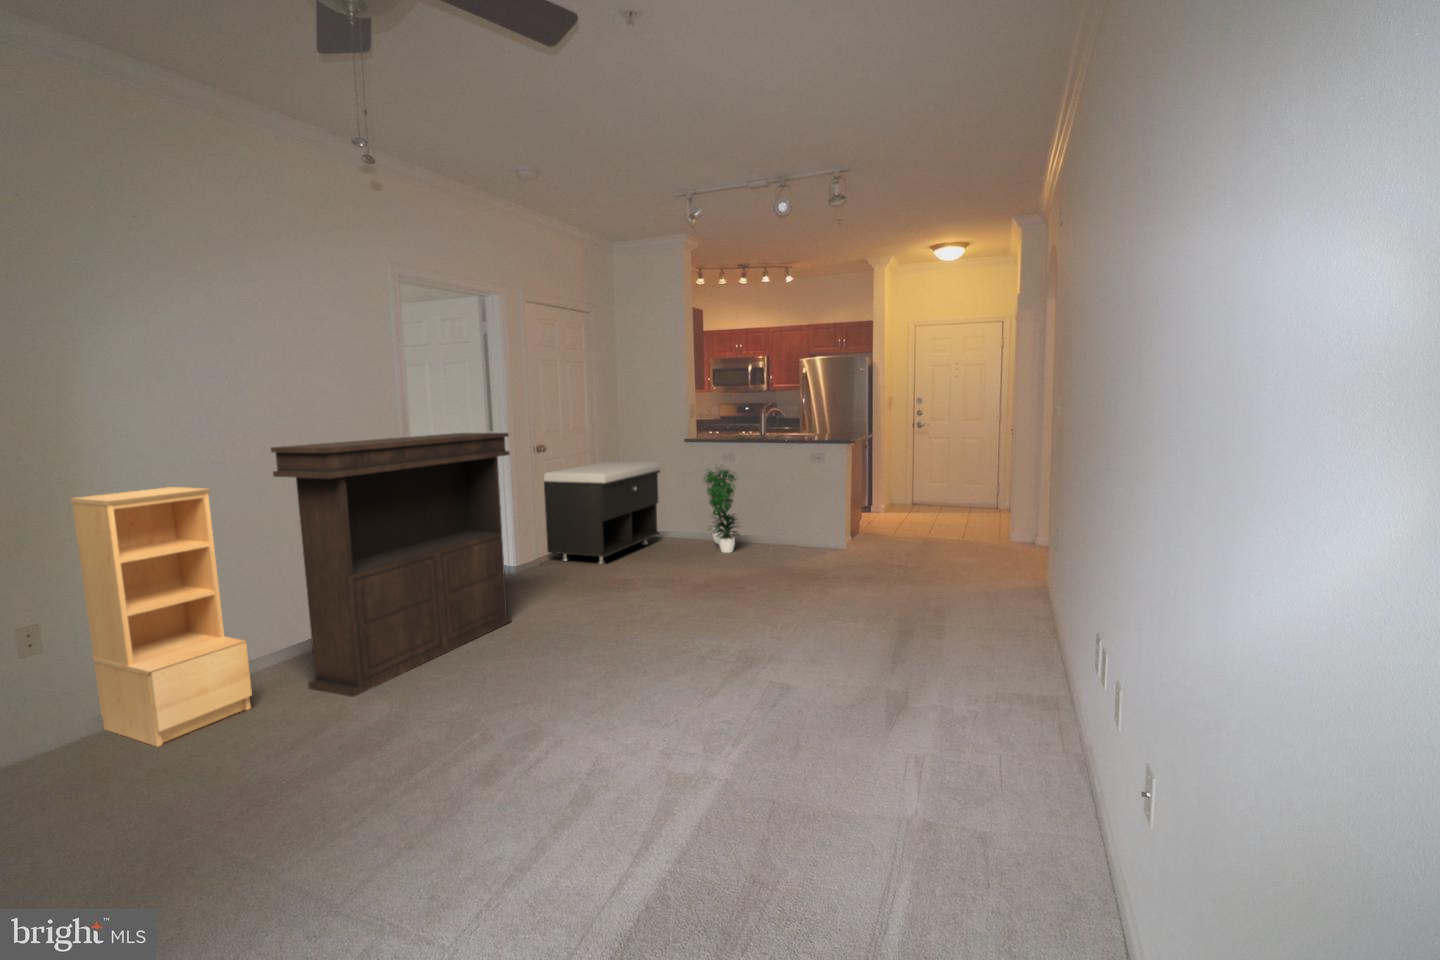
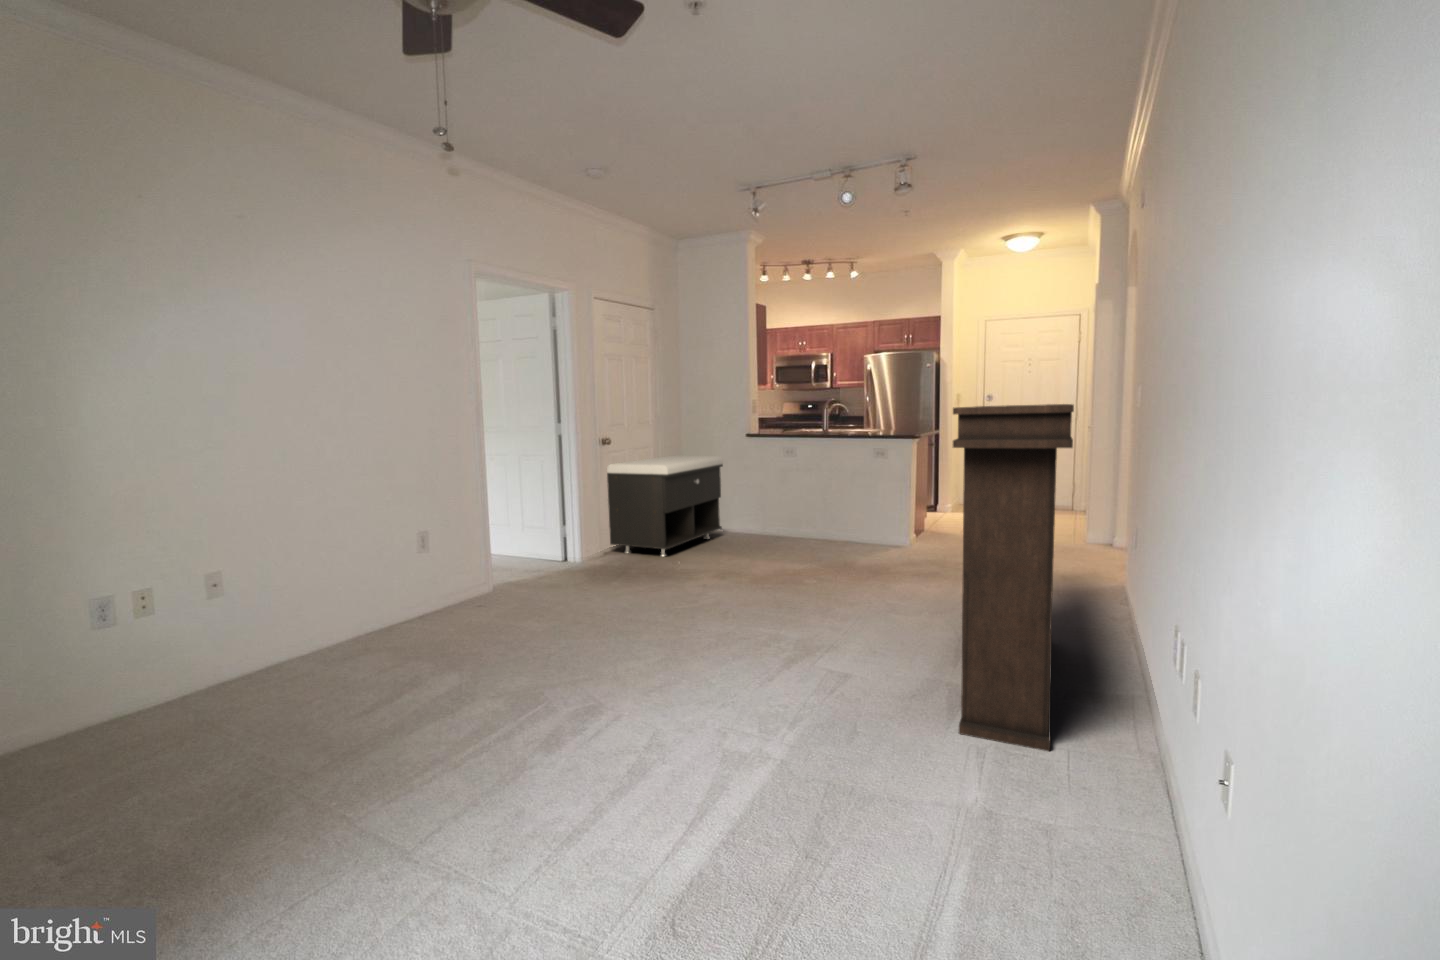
console table: present [271,433,512,697] -> present [953,404,1074,751]
potted plant: present [704,467,739,553] -> none [765,456,807,548]
bookshelf: present [71,487,252,747] -> none [131,464,305,727]

